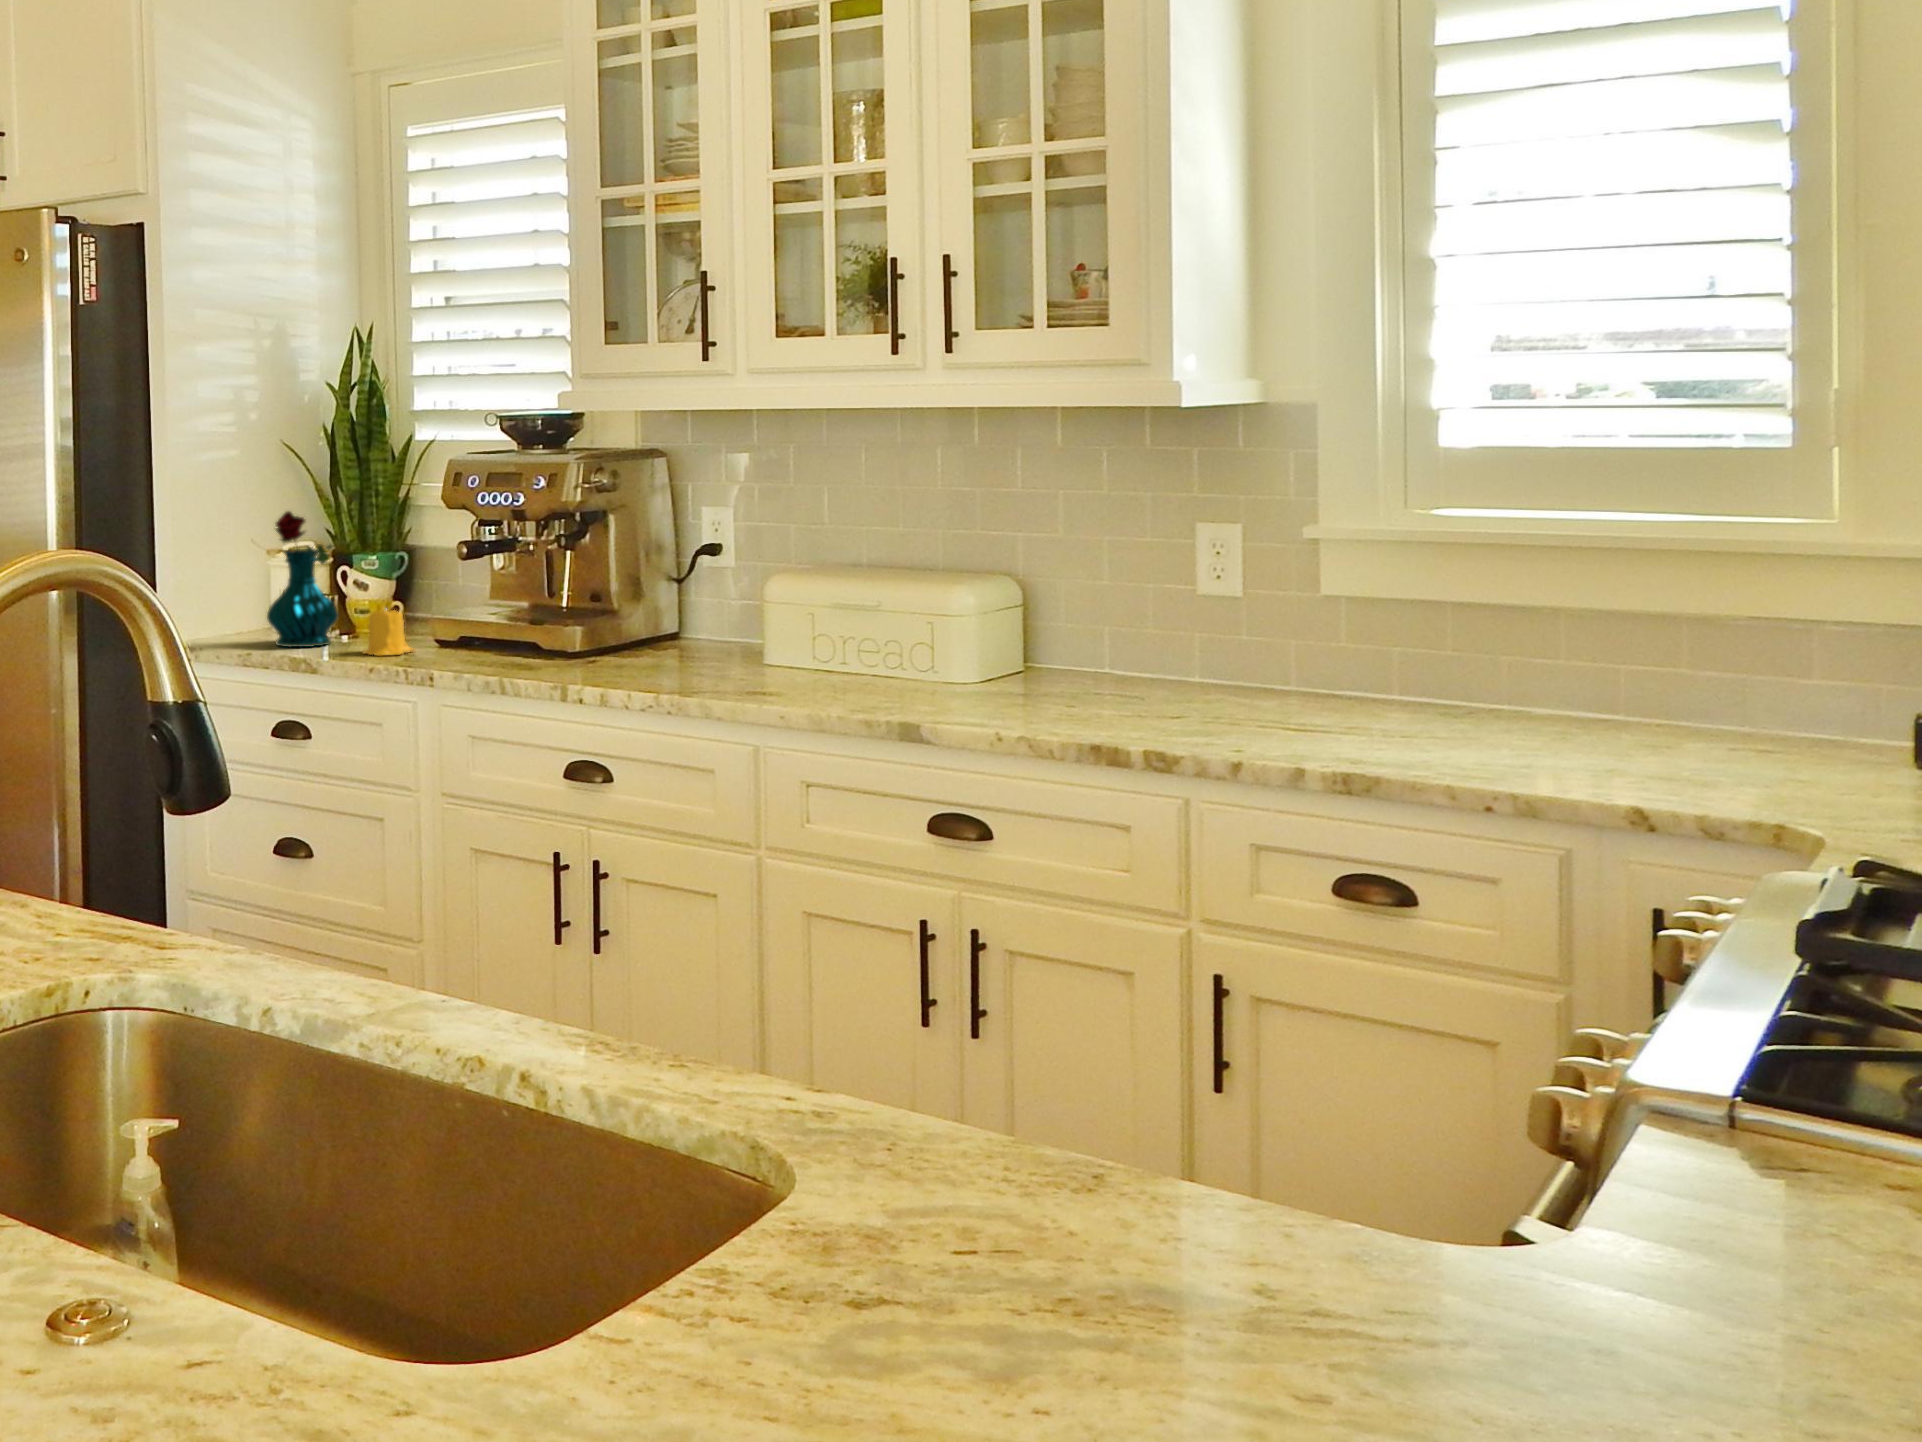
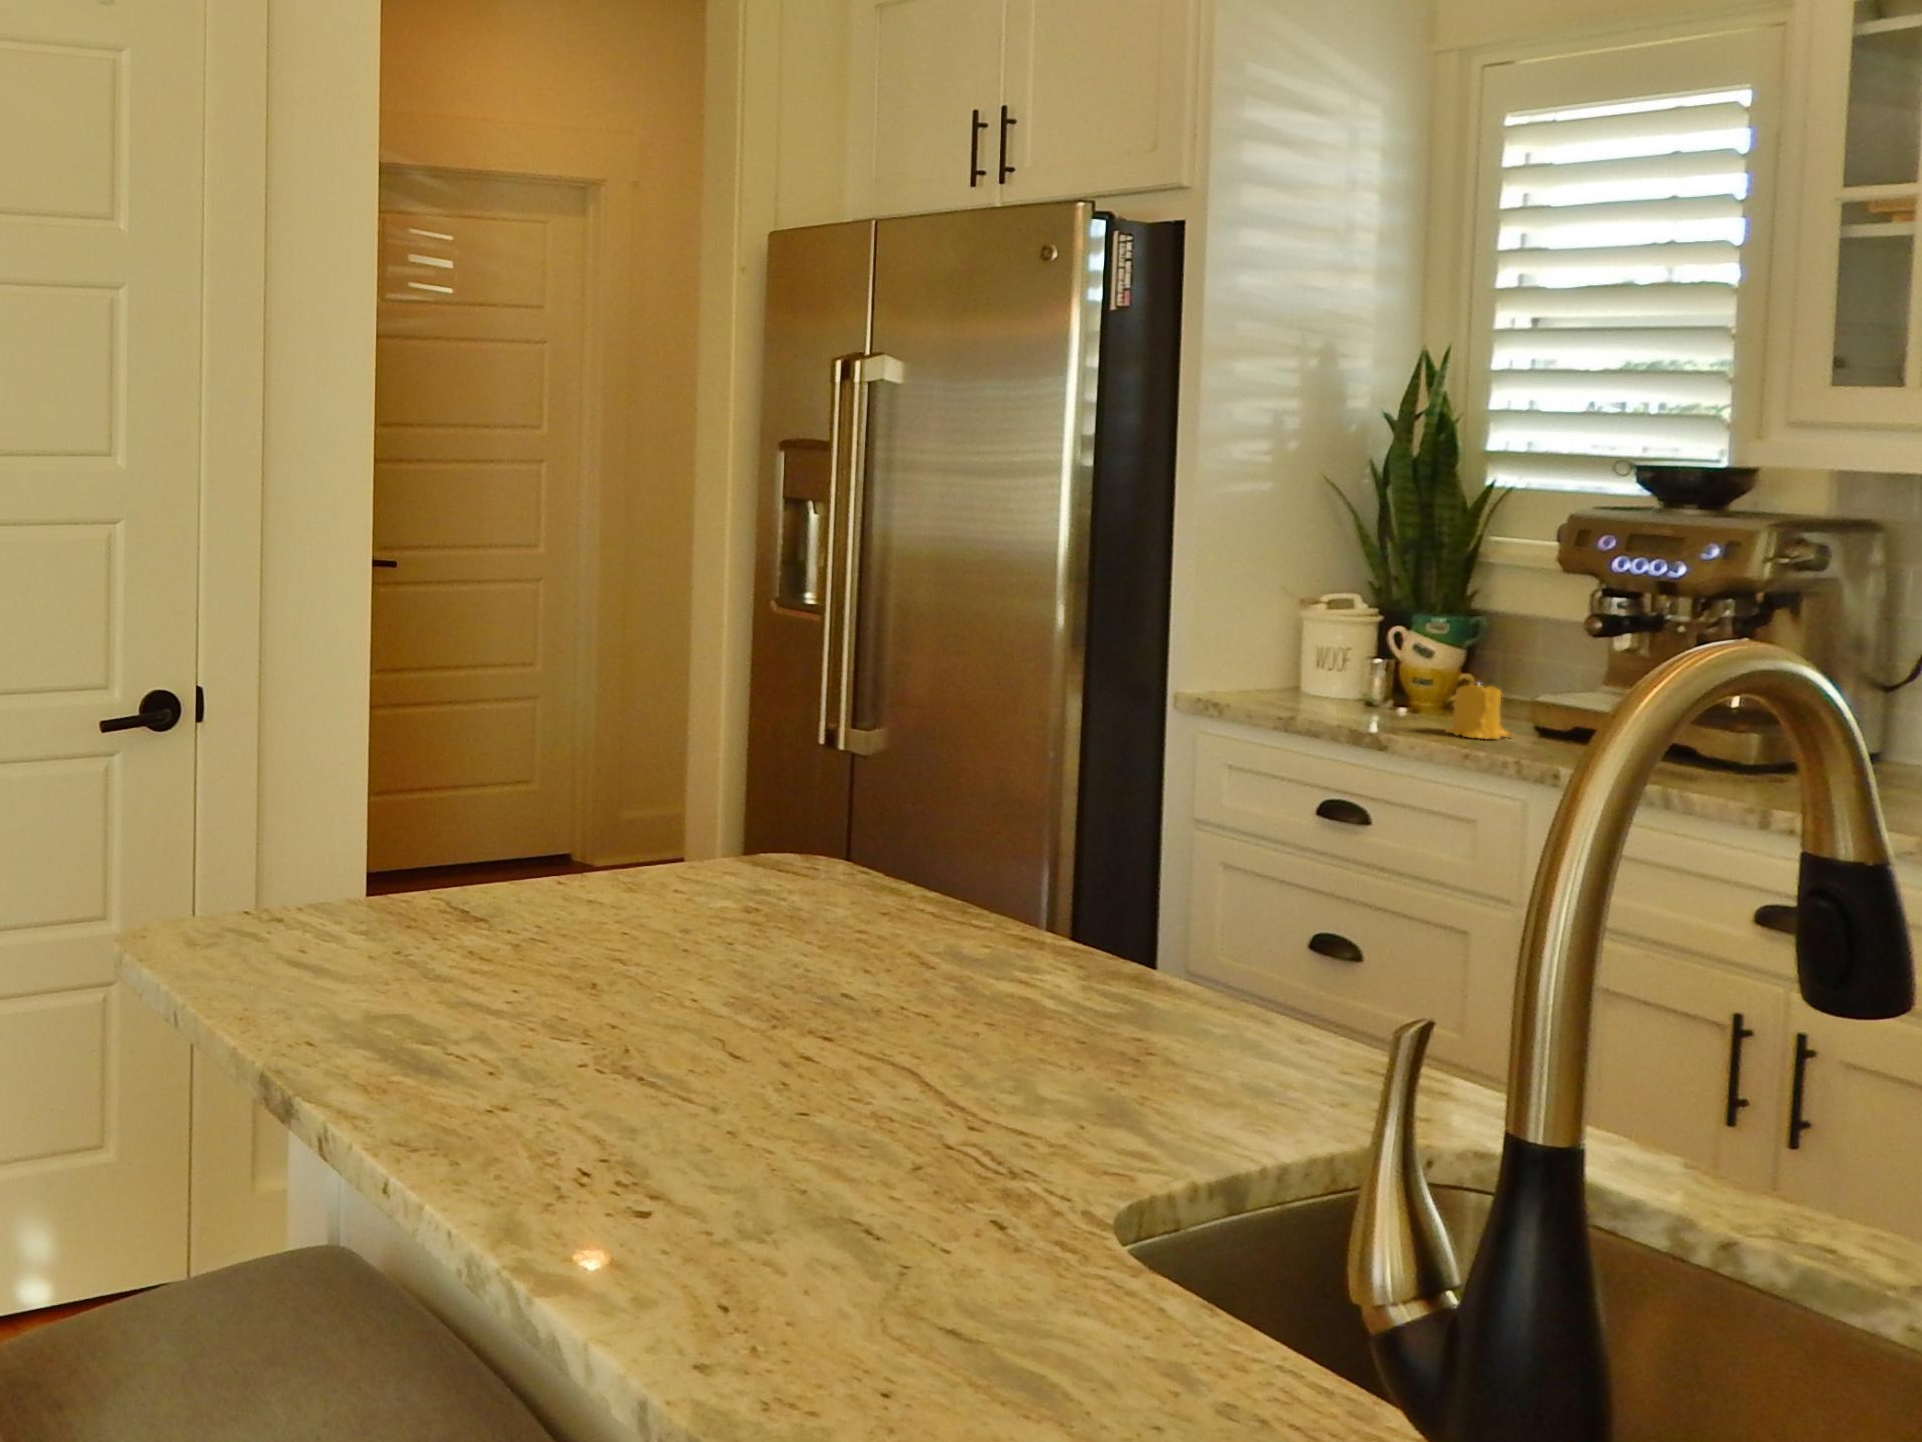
vase: present [267,511,338,647] -> none [1313,558,1411,716]

